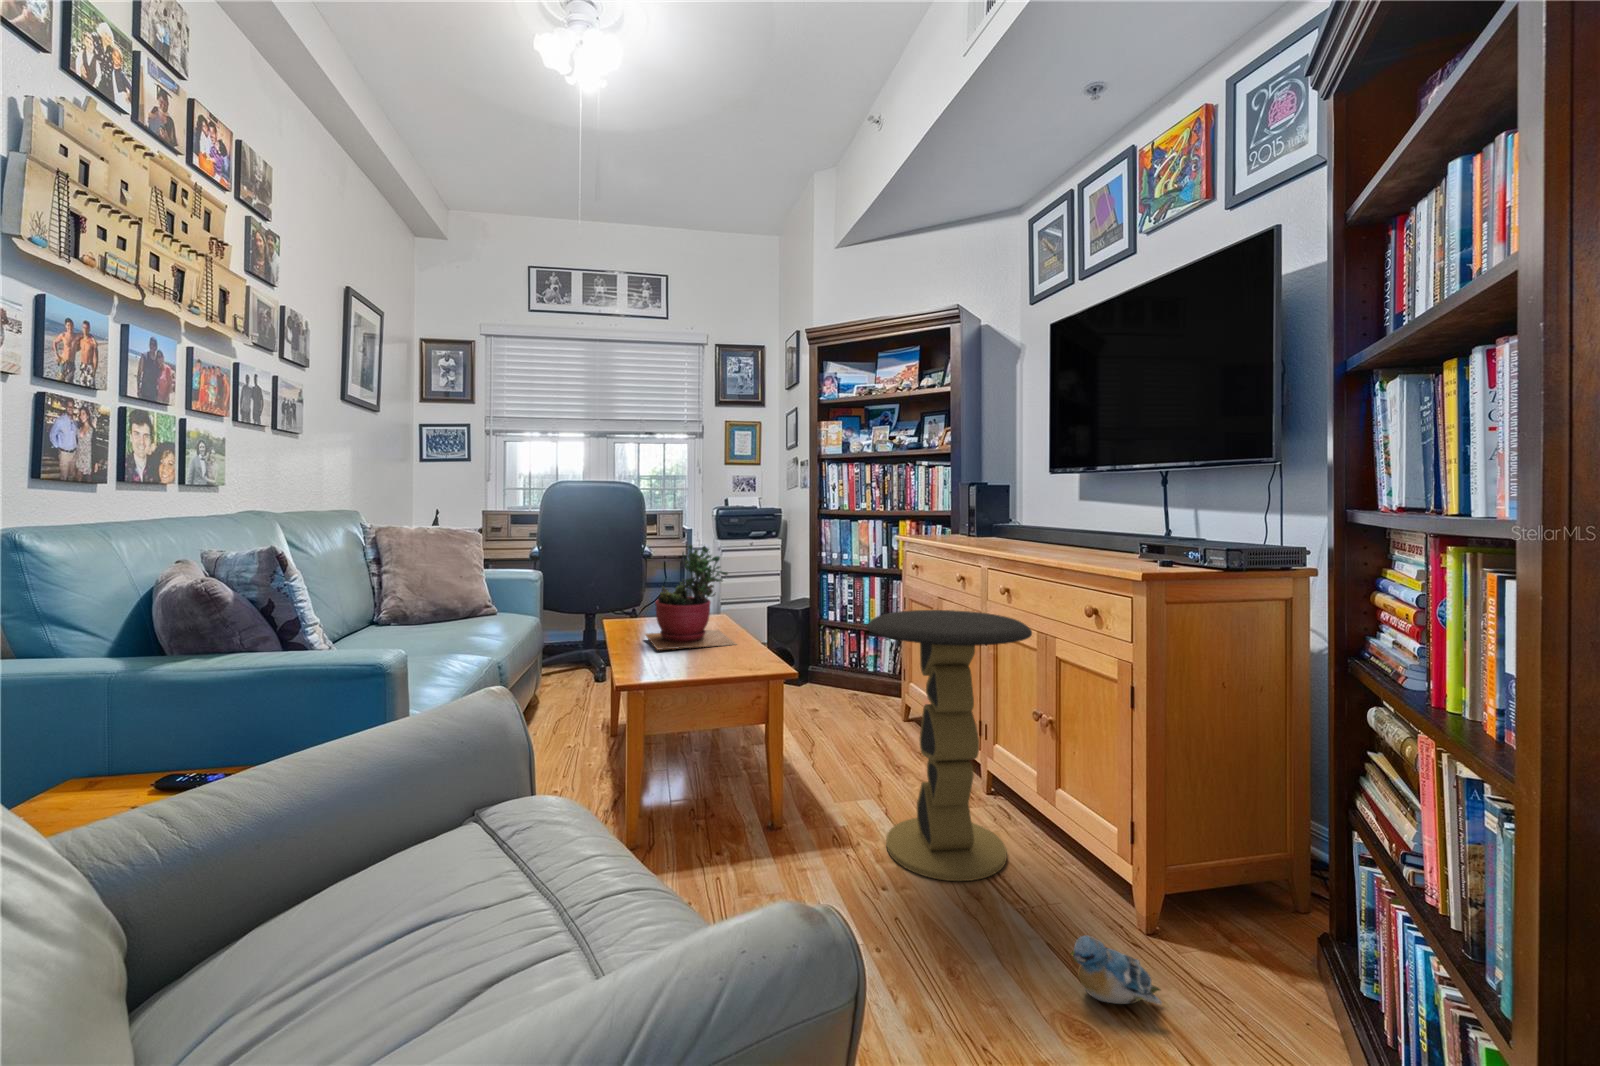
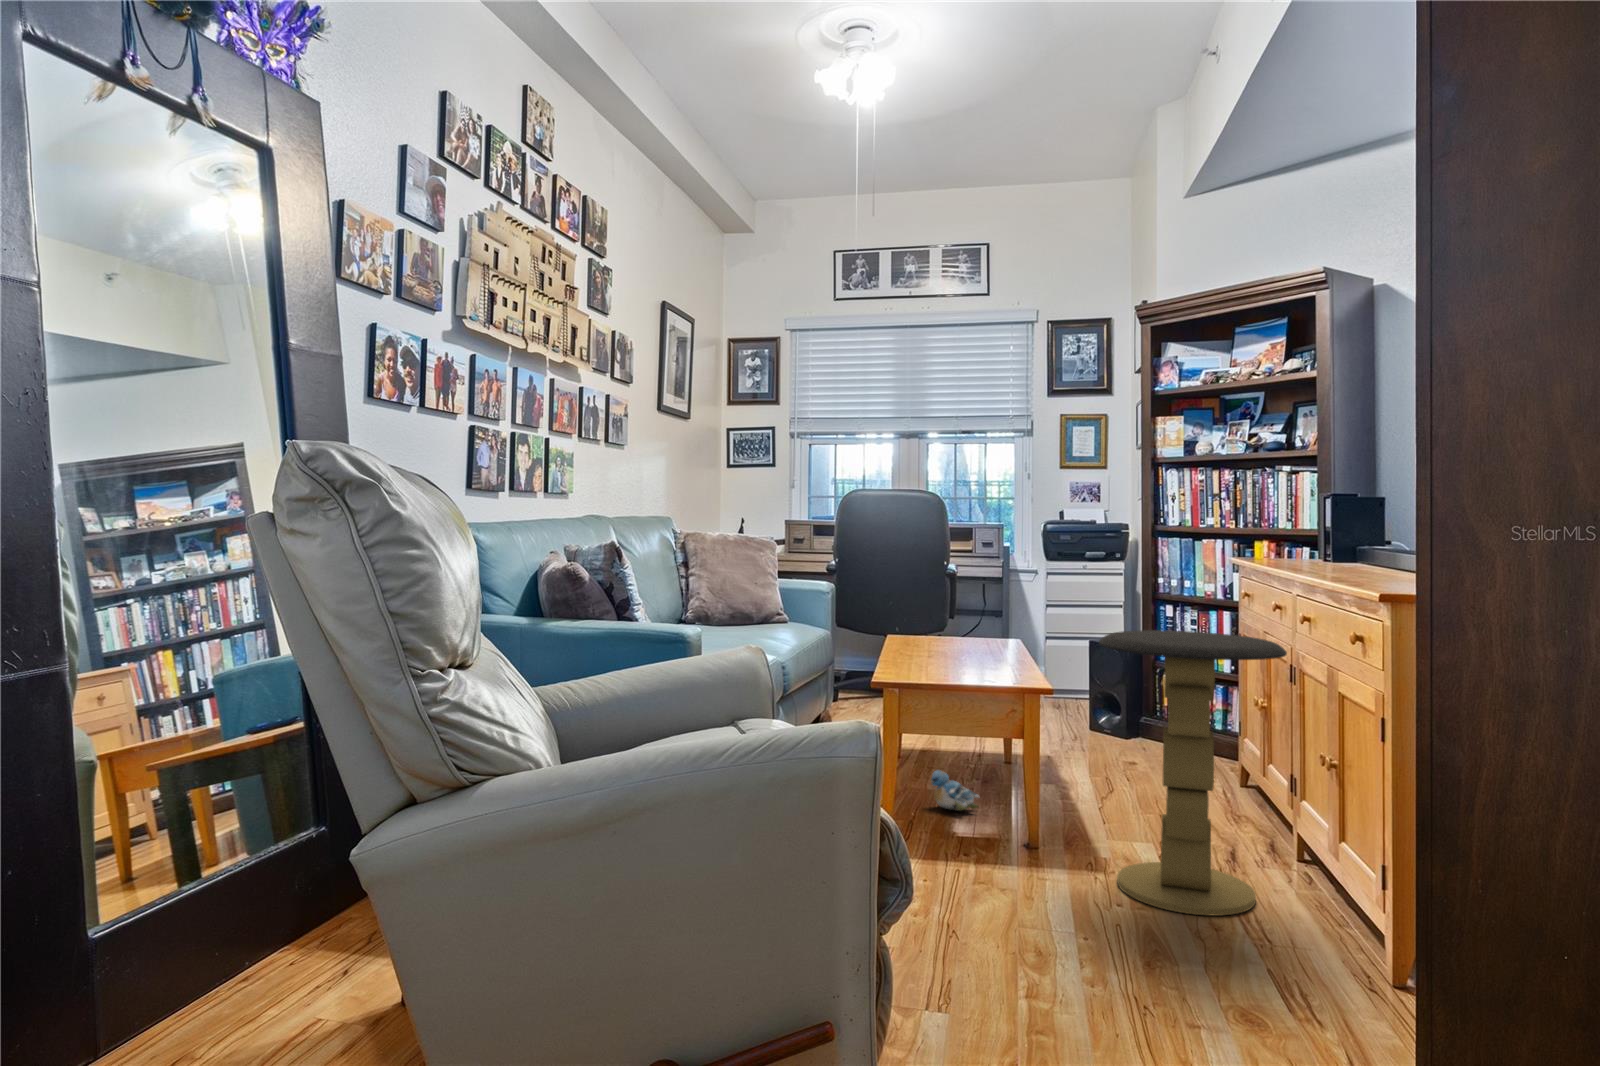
succulent plant: present [645,545,736,650] -> none [907,556,997,663]
plush toy: present [1071,936,1162,1005] -> present [930,770,979,811]

